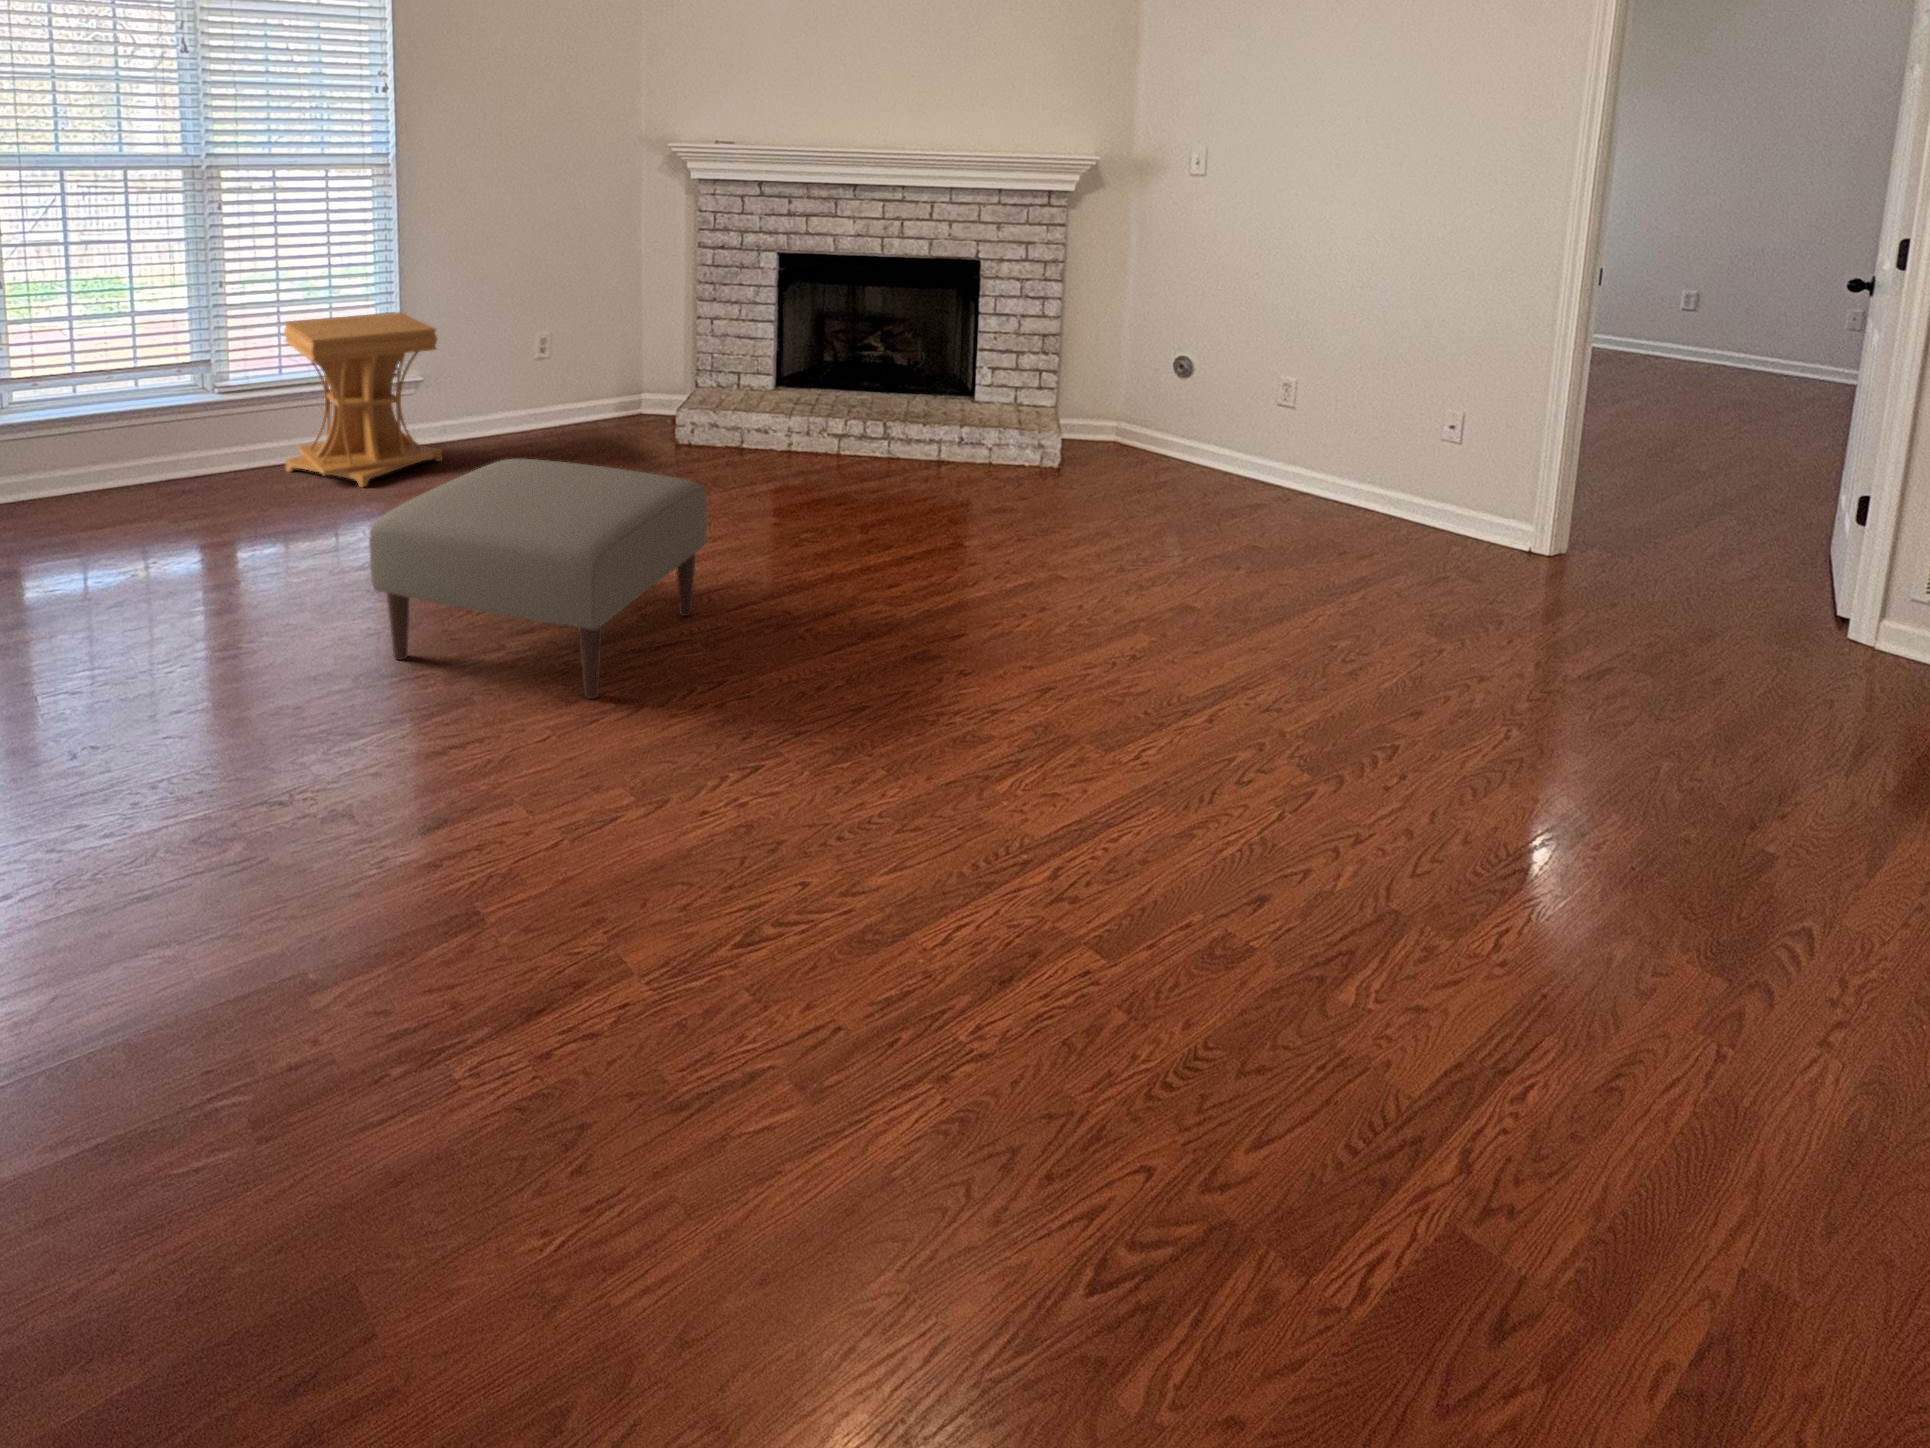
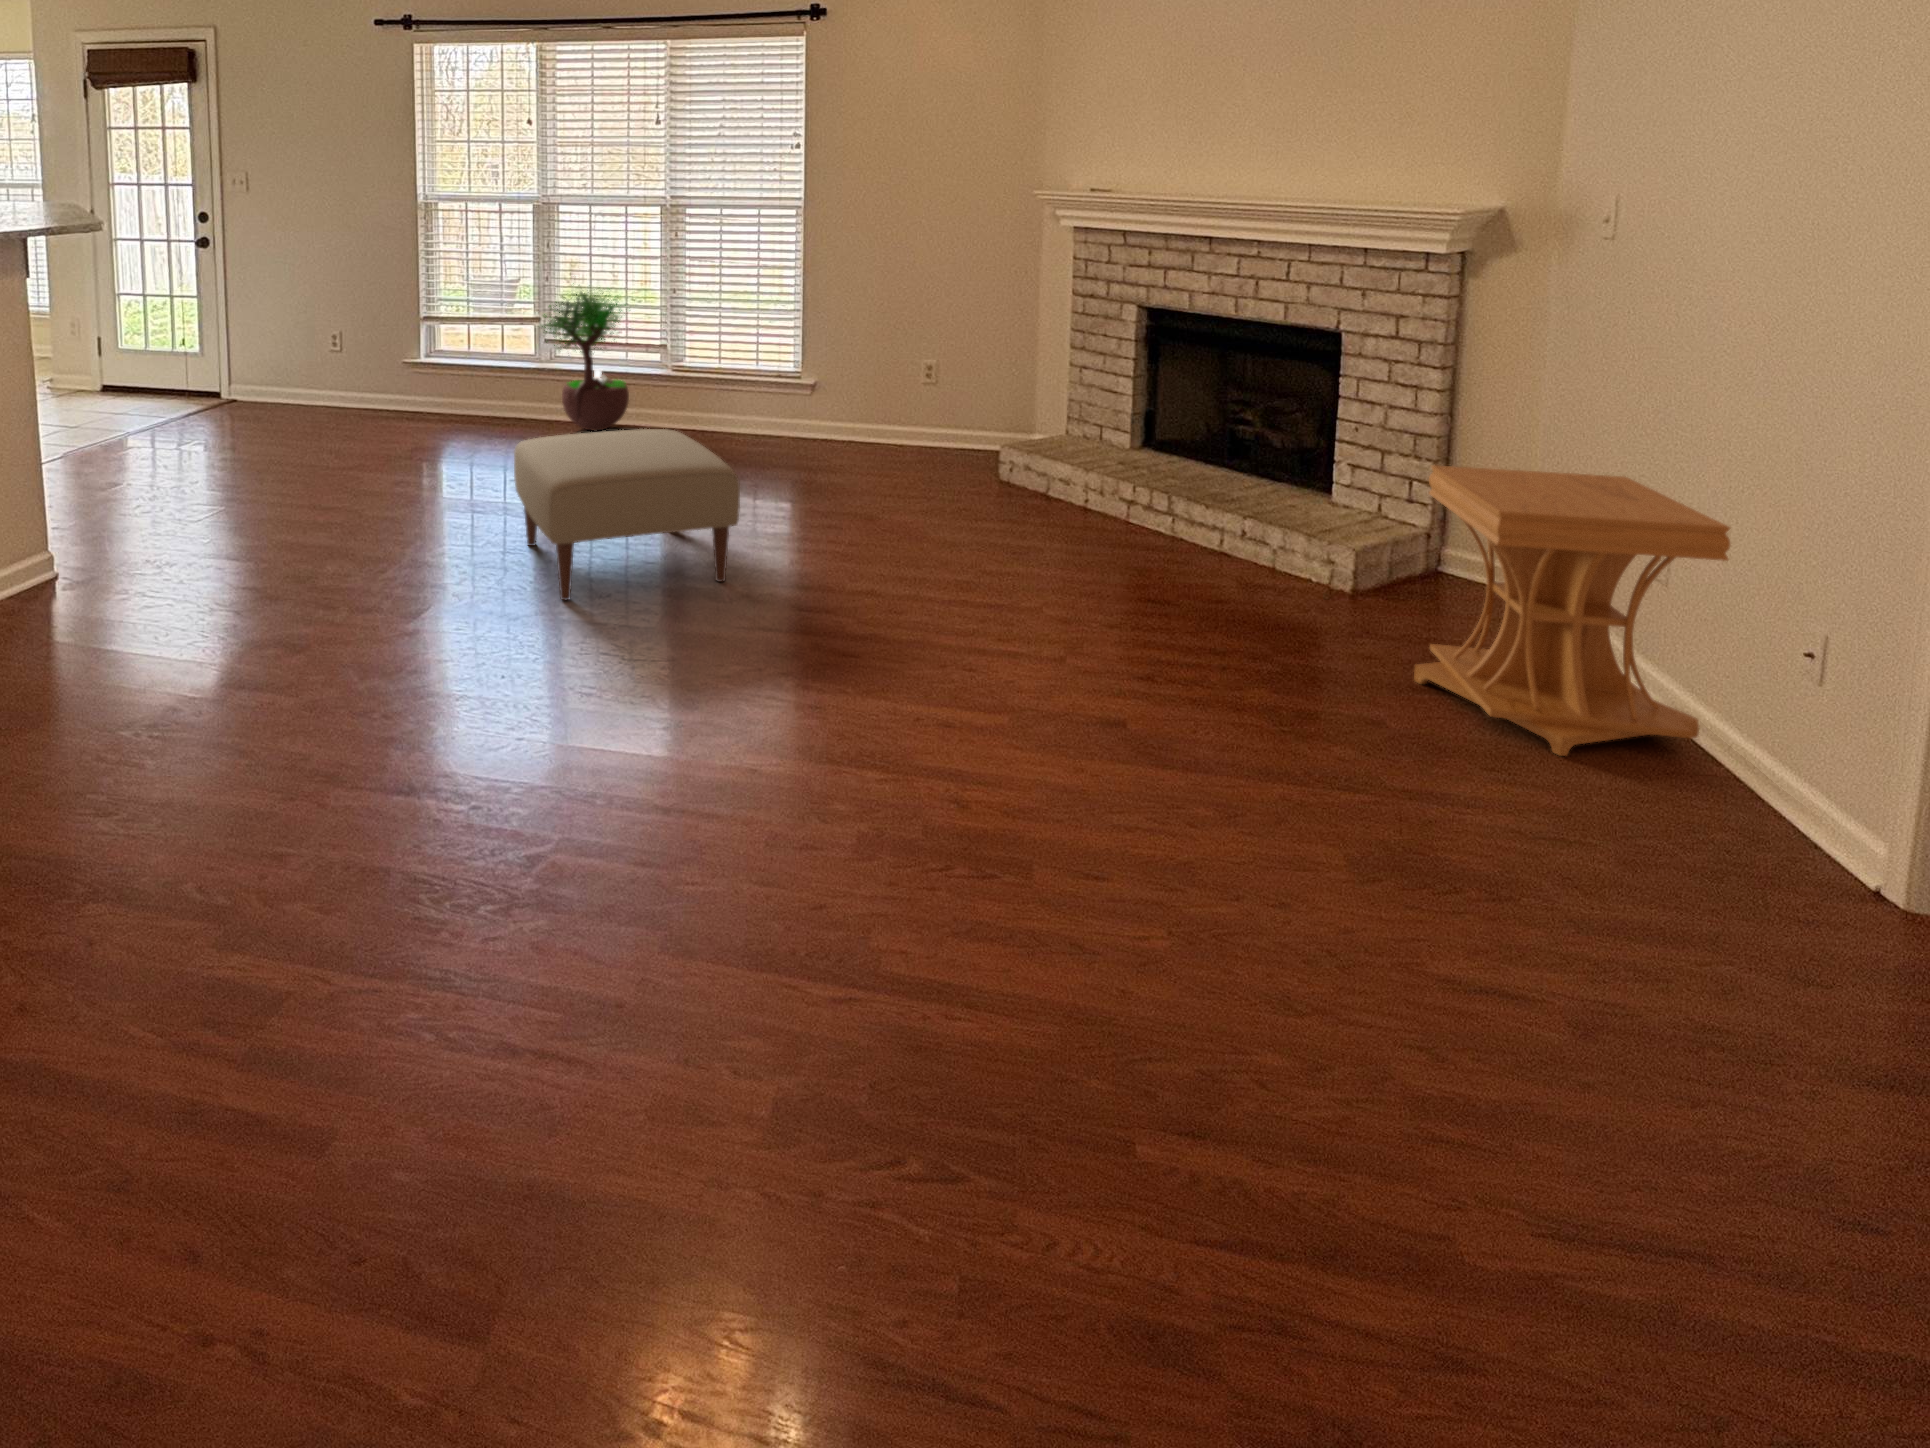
potted tree: none [41,277,196,500] -> present [542,283,629,431]
side table: present [284,312,442,487] -> present [1414,465,1730,756]

